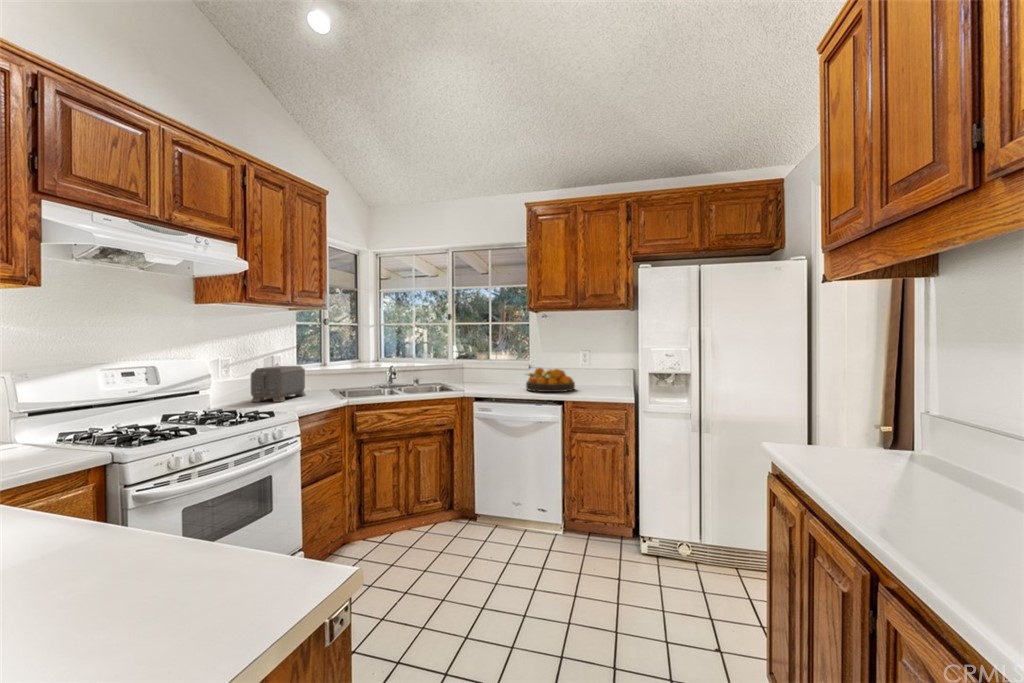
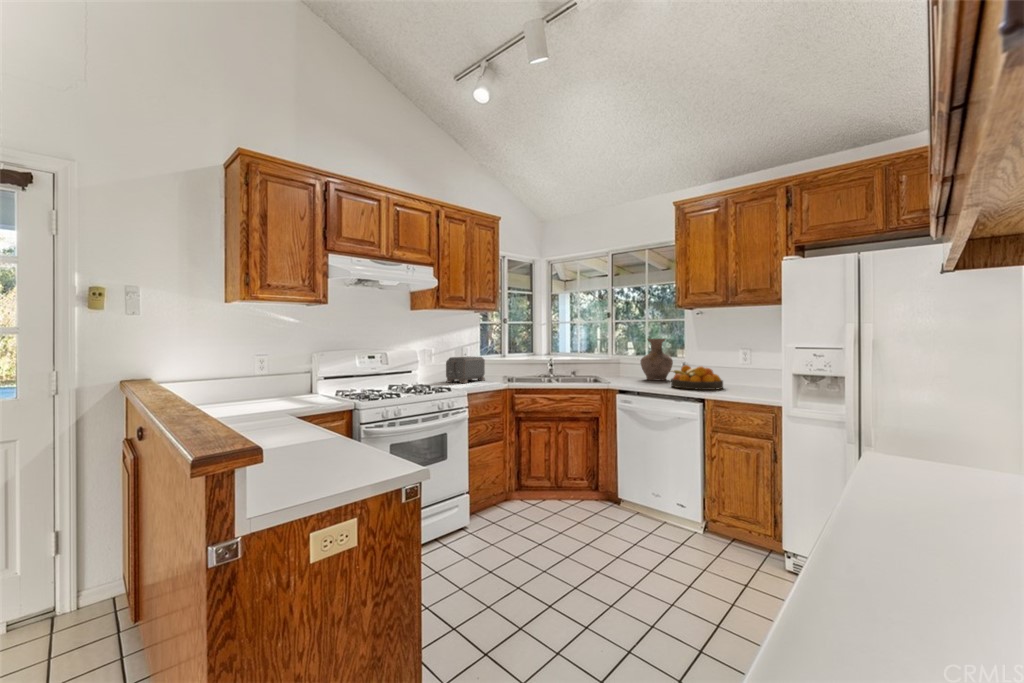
vase: none [485,341,517,384] -> present [640,339,673,380]

